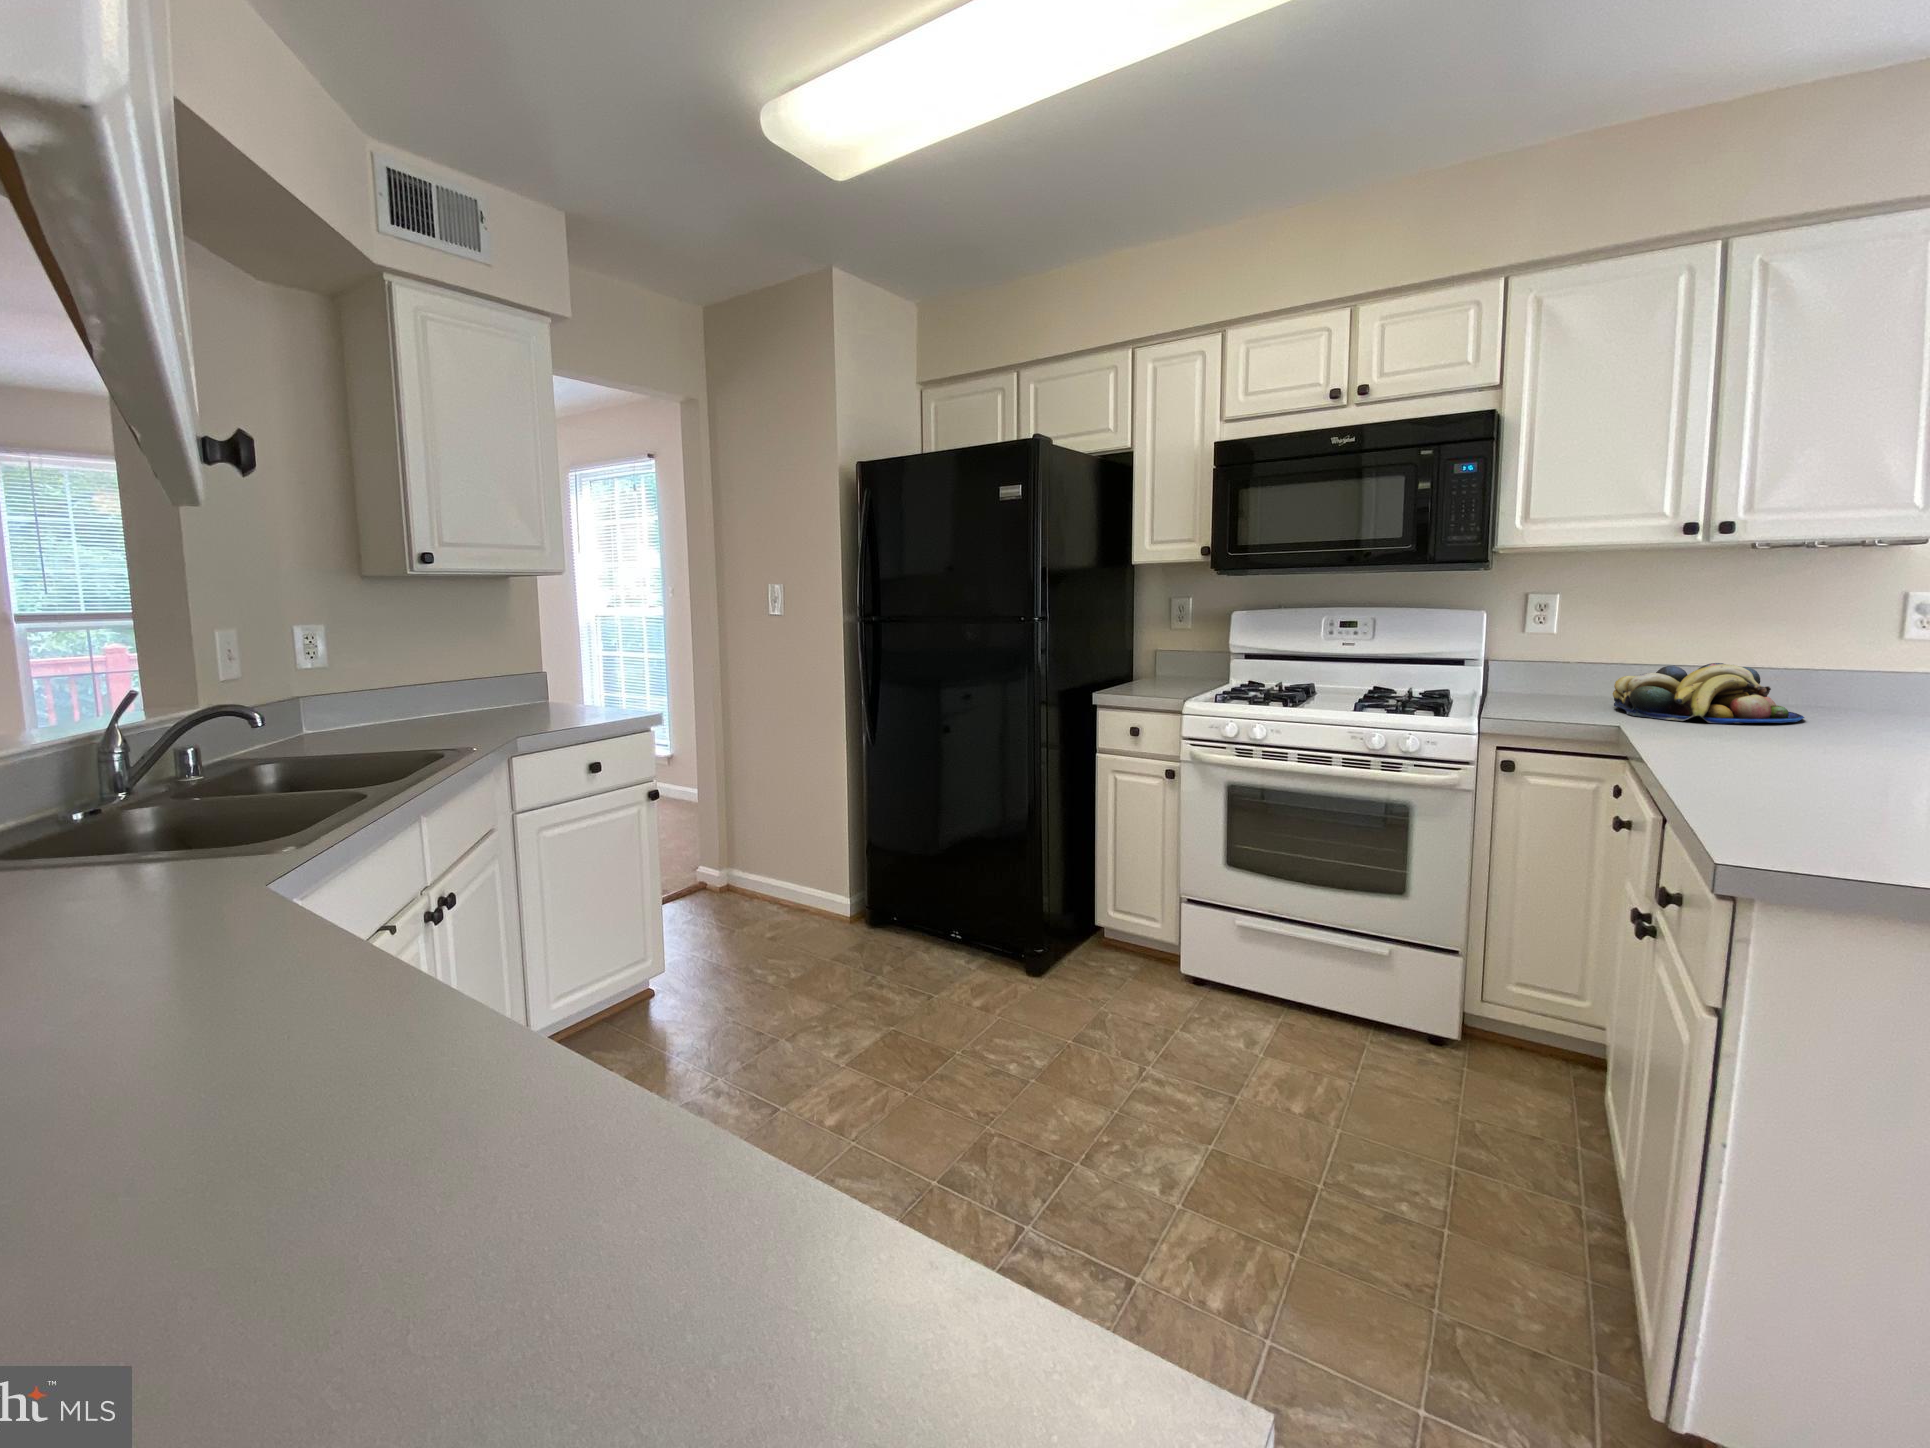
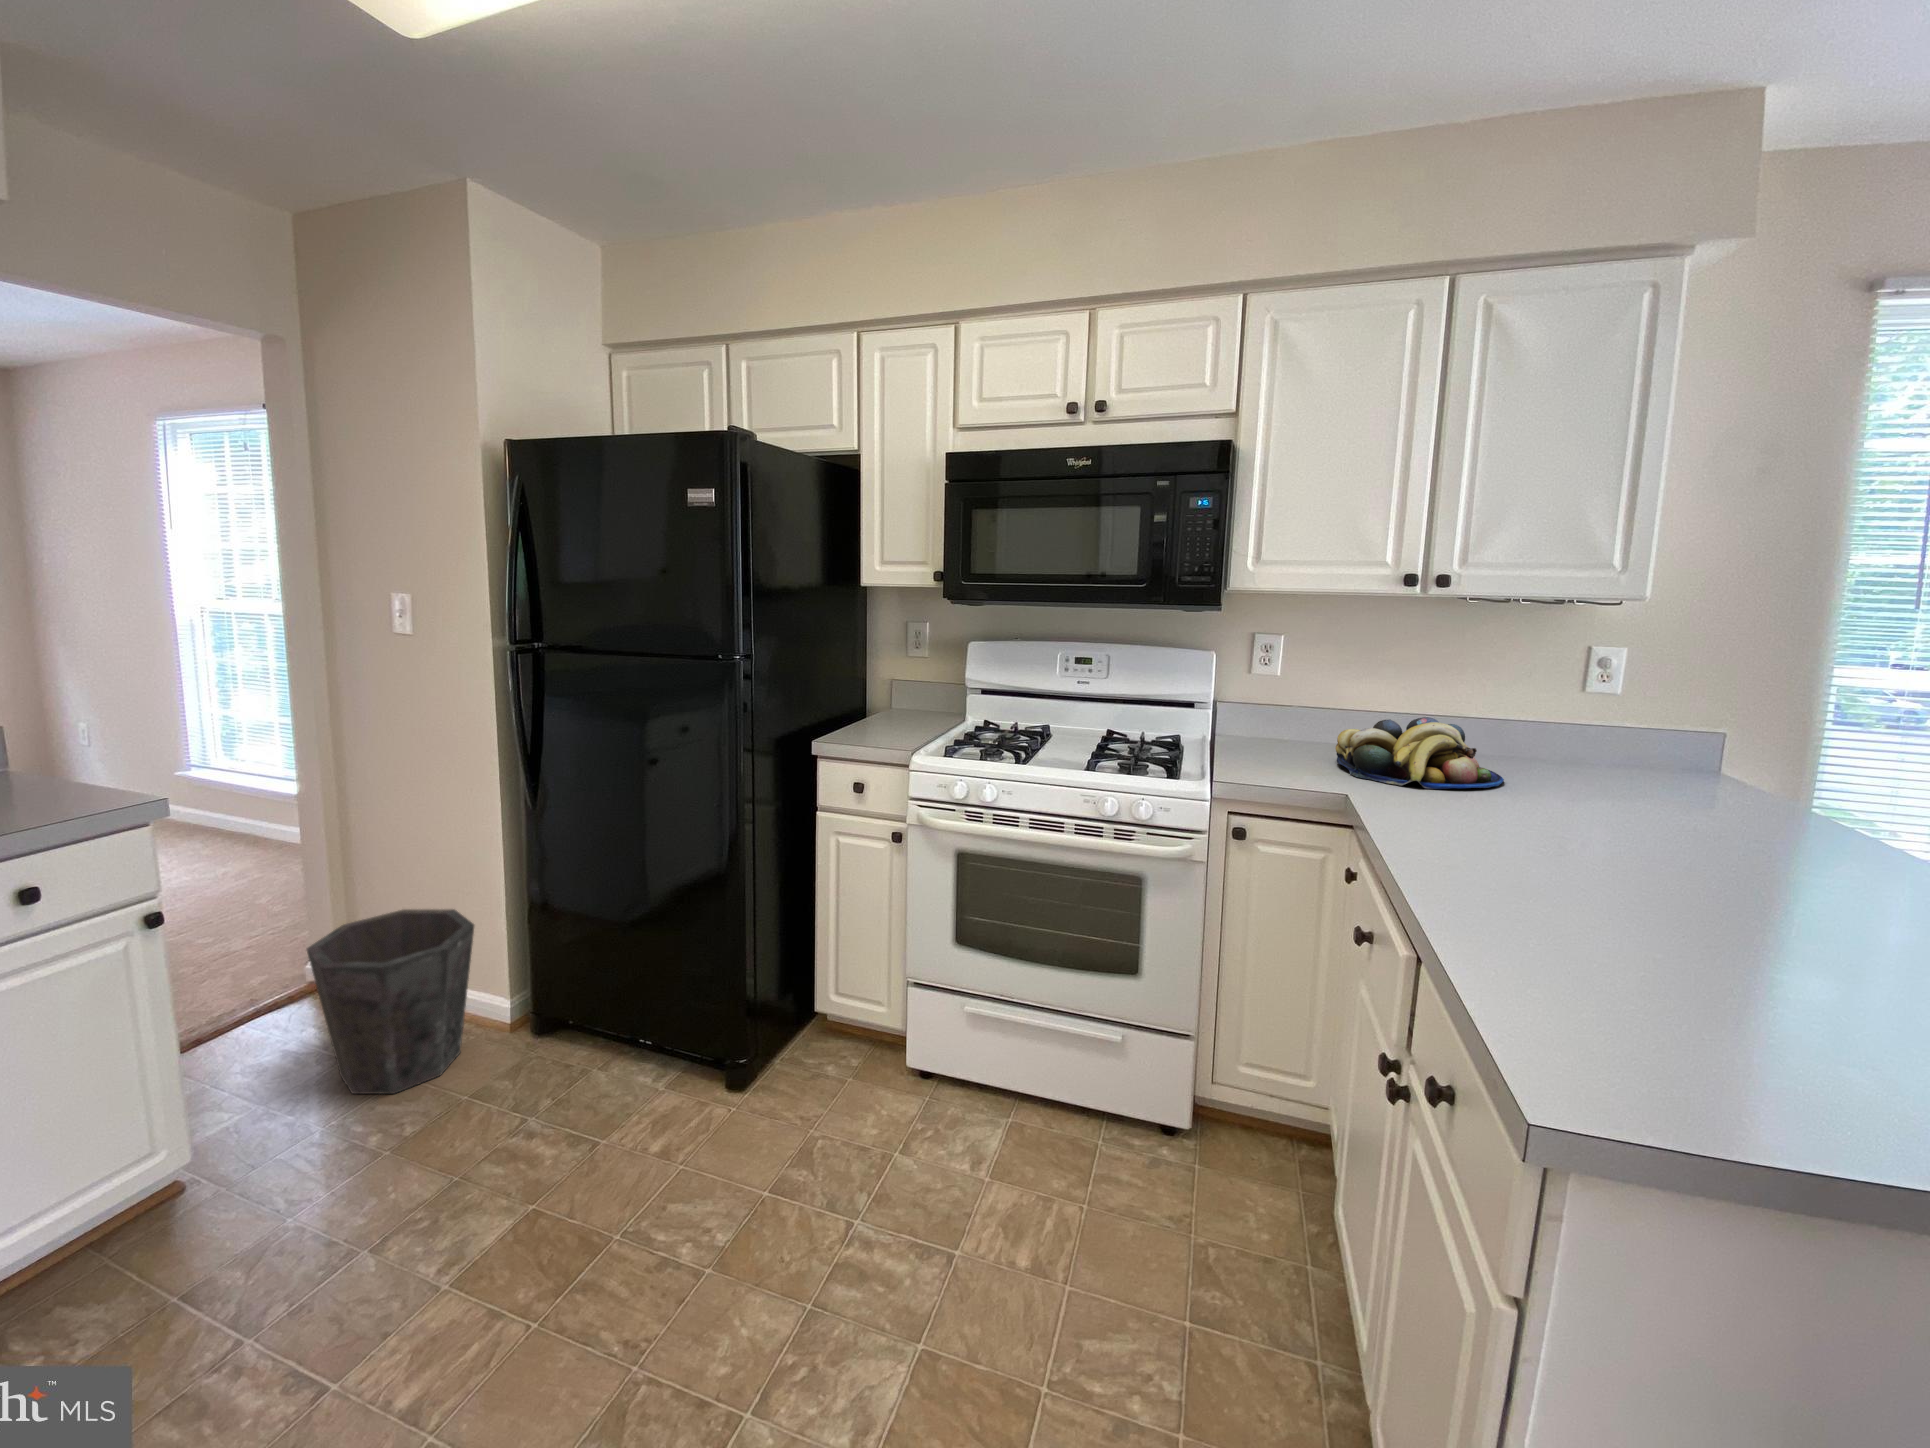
waste bin: none [715,825,826,957] -> present [307,909,474,1094]

